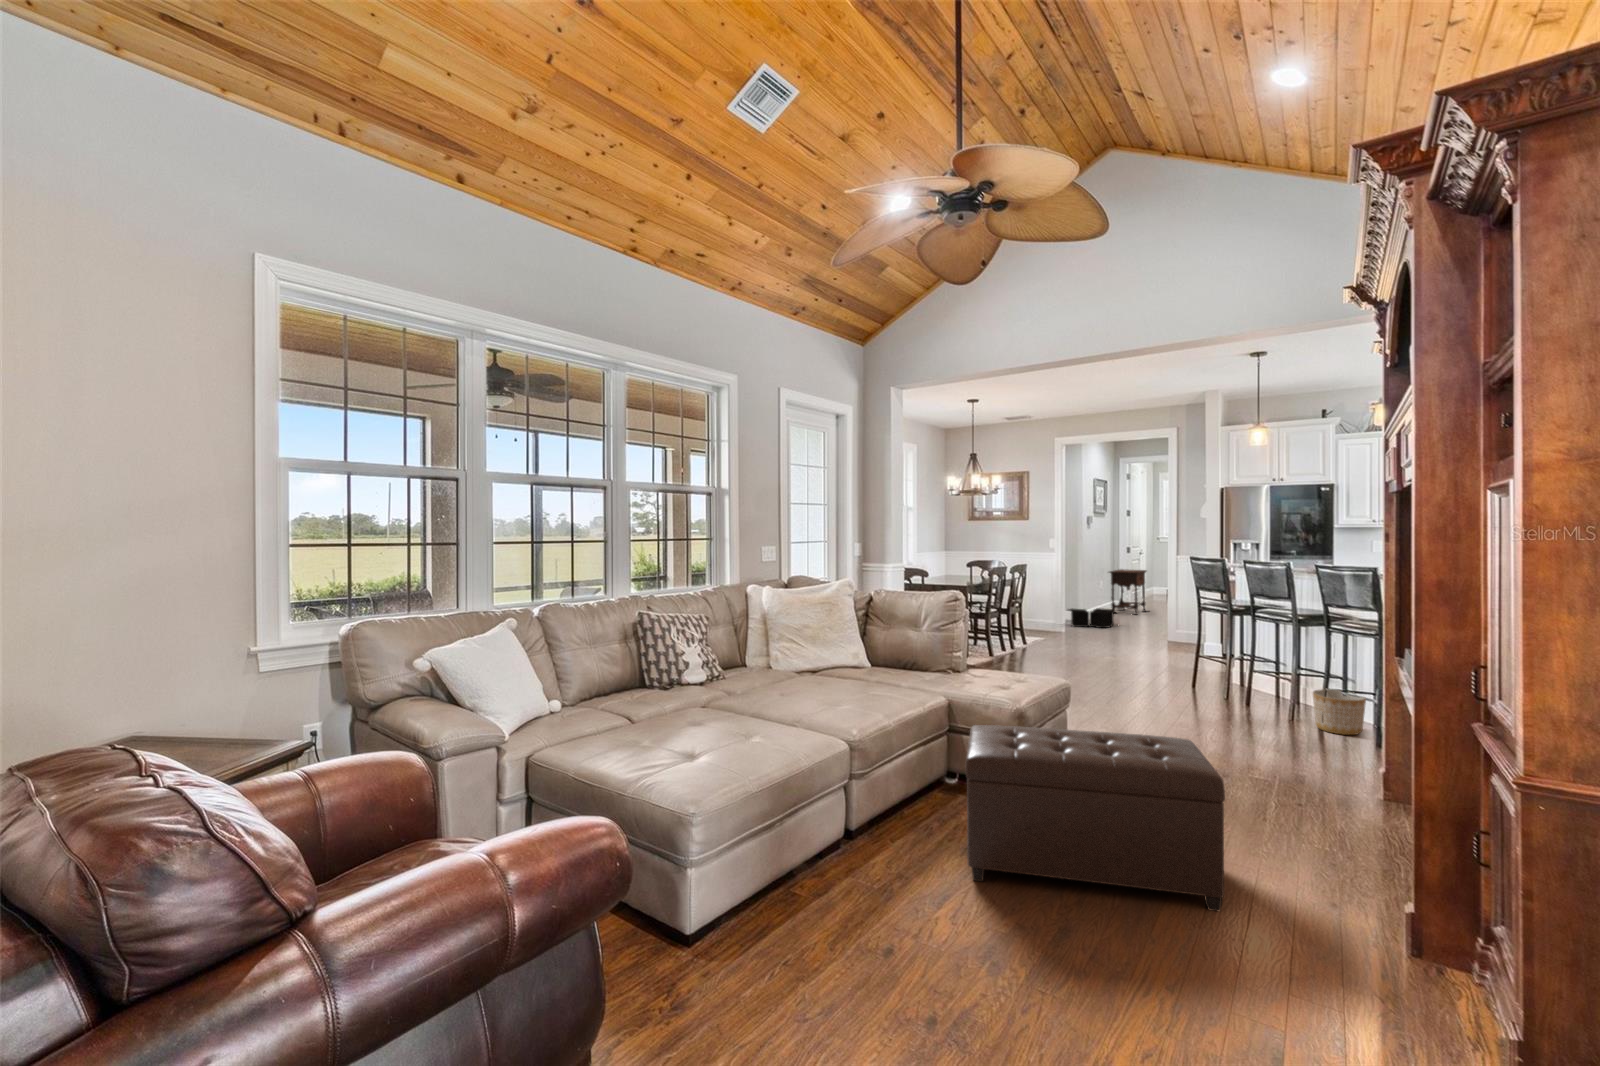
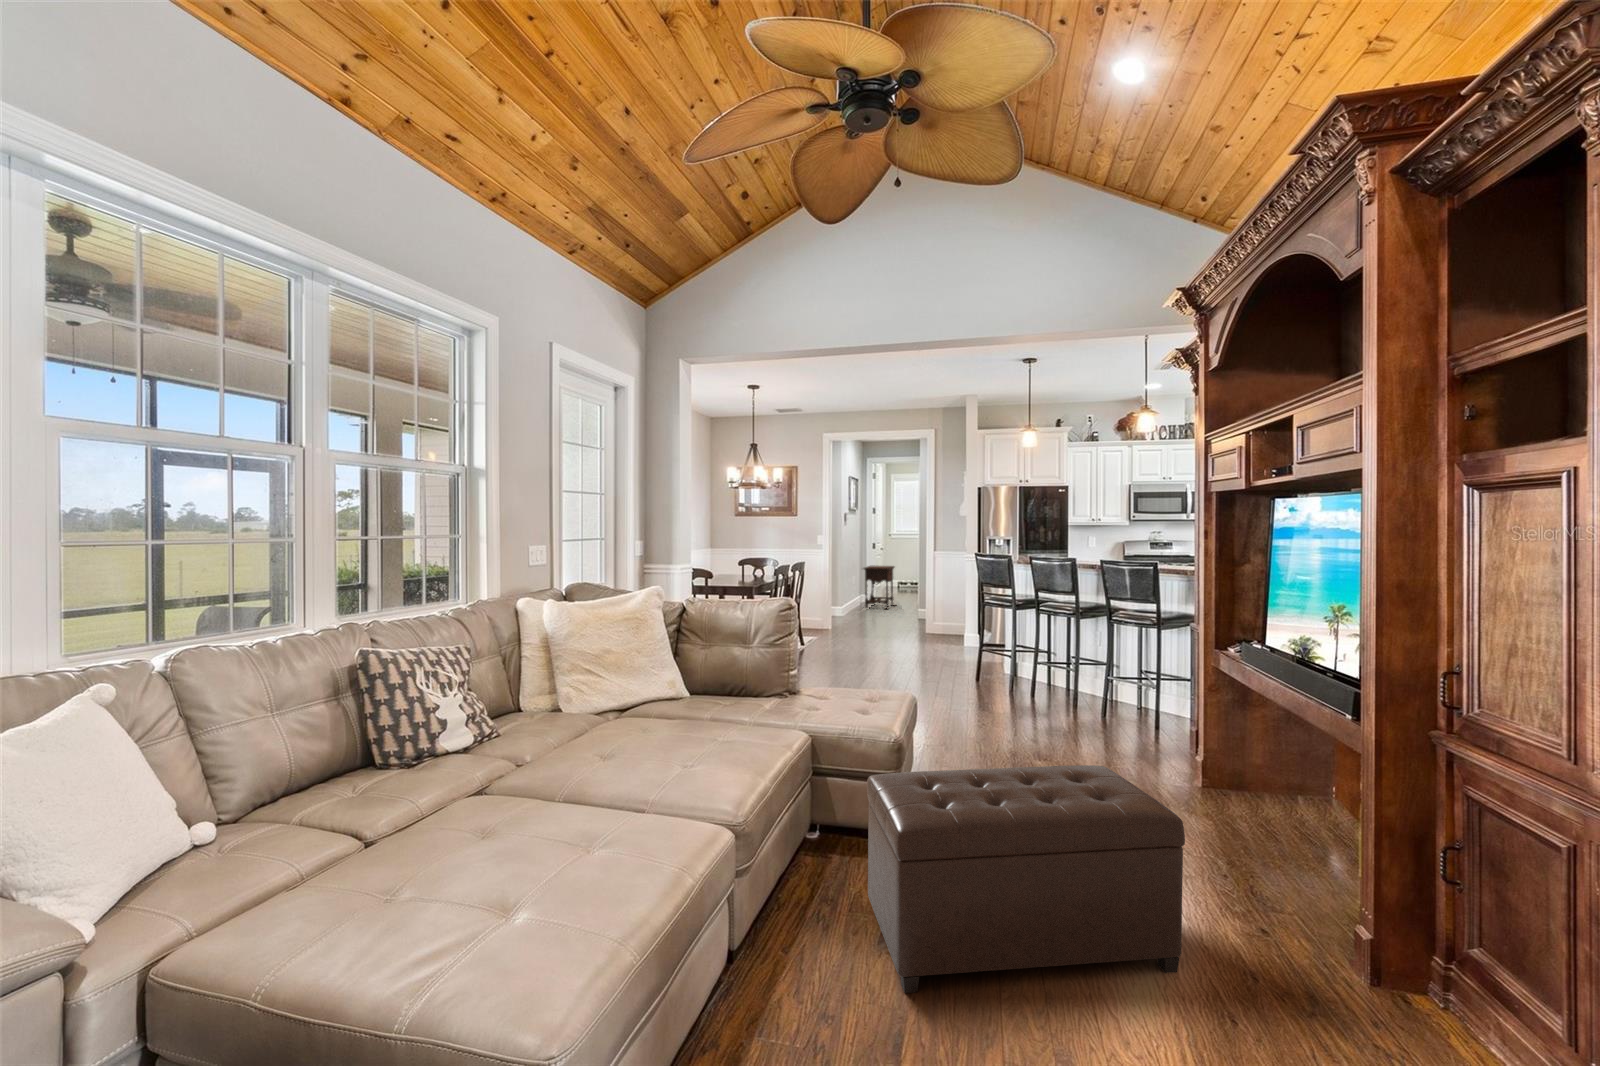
storage bin: present [1067,608,1114,628] -> none [831,605,878,625]
planter: present [1313,689,1366,735] -> none [1100,680,1144,723]

